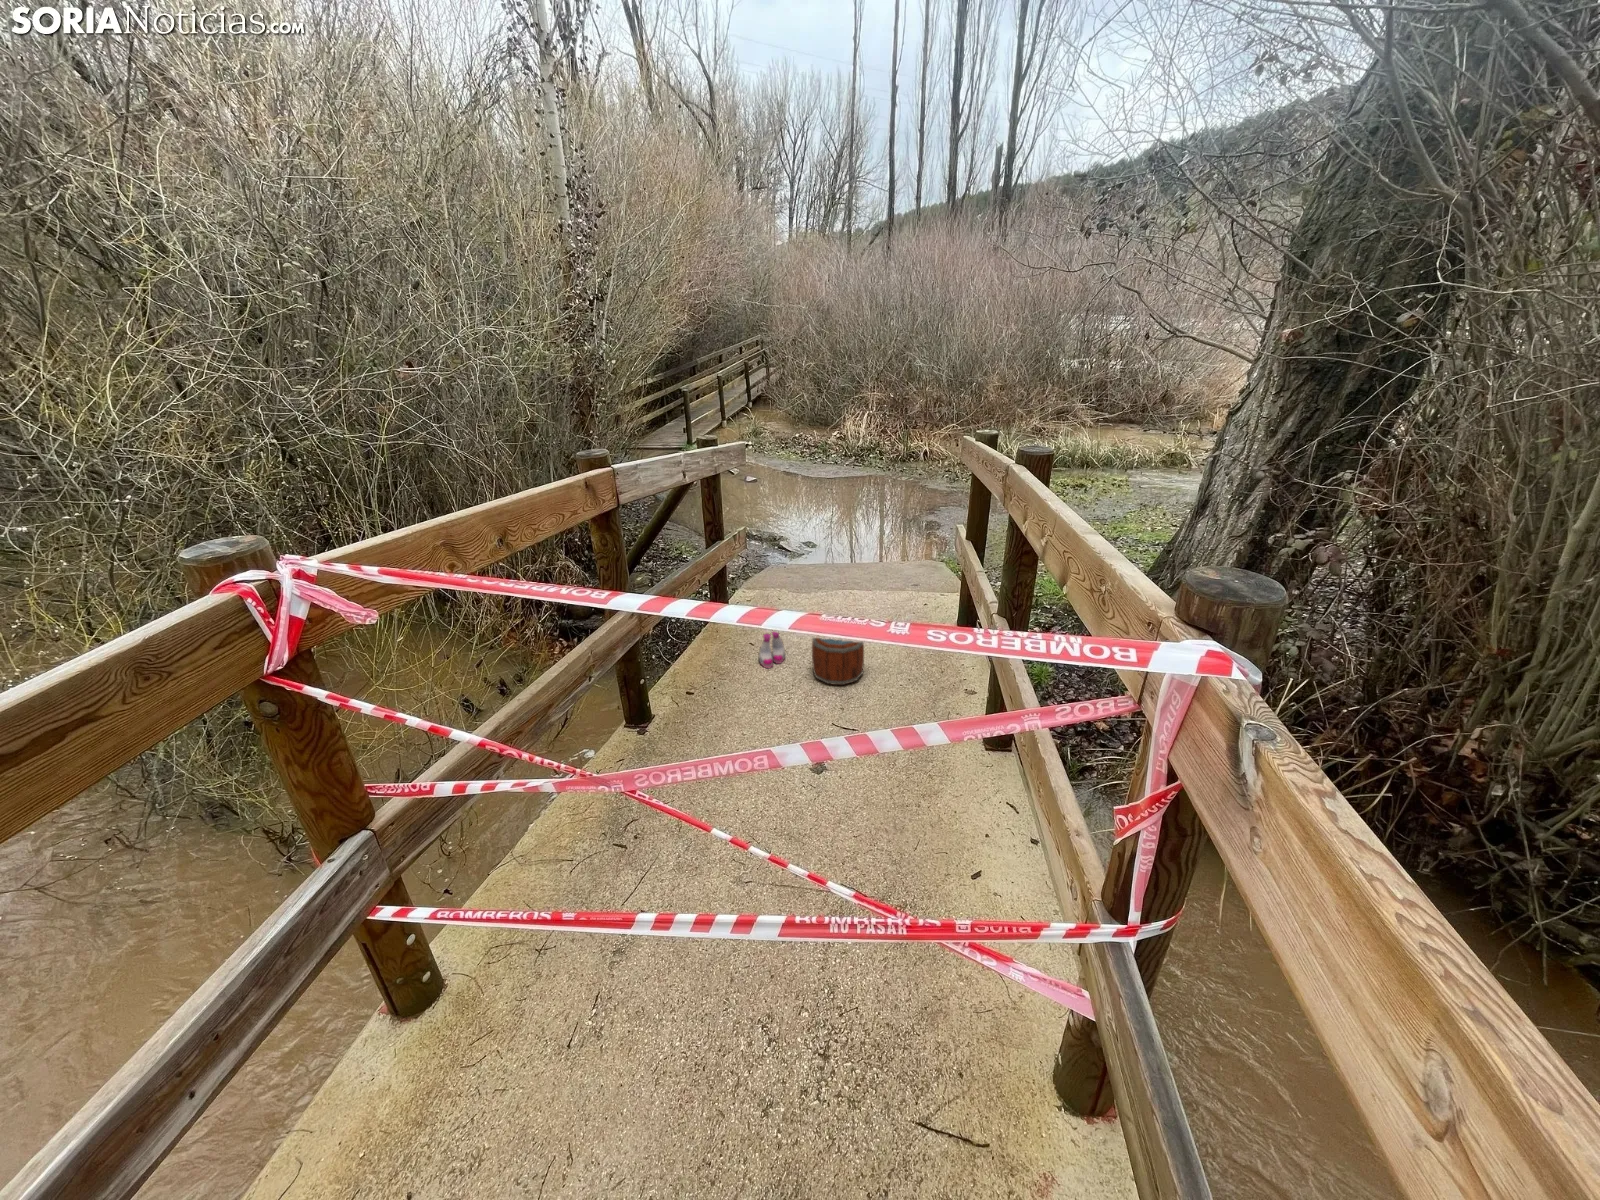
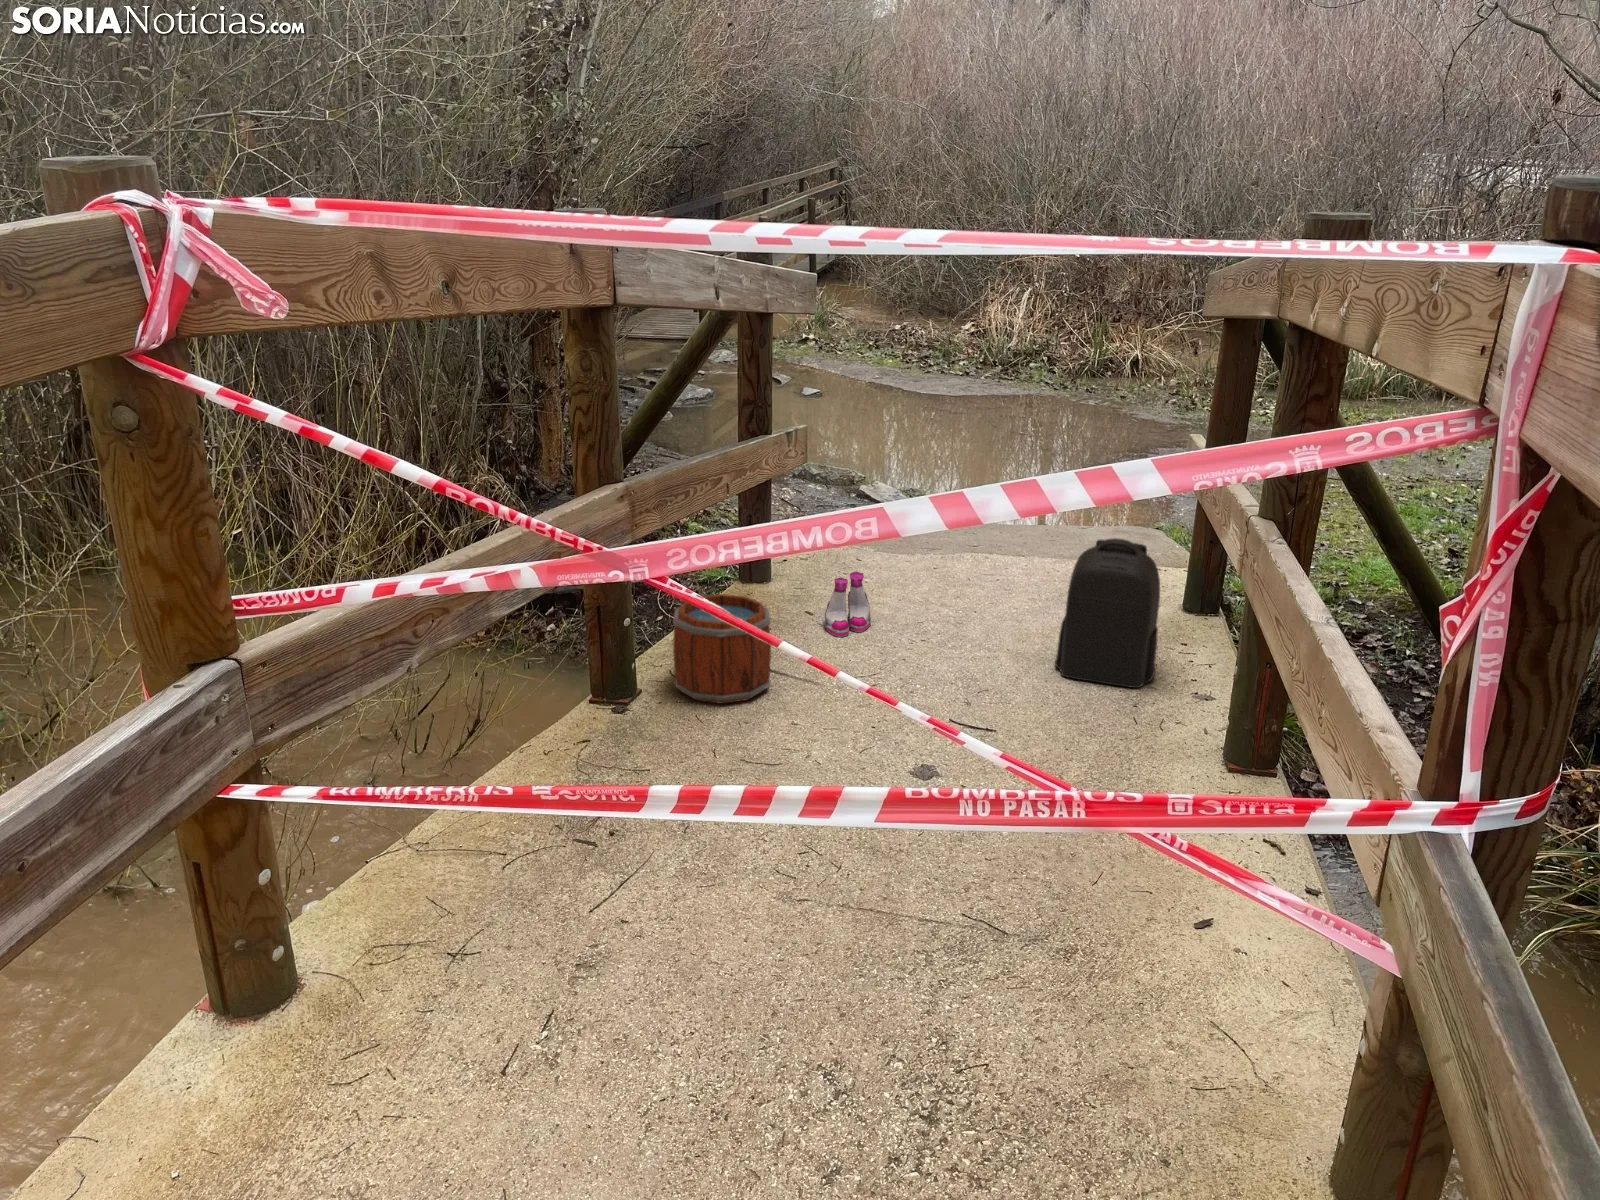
backpack: none [889,611,945,696] -> present [1055,538,1160,688]
bucket: present [812,638,864,685] -> present [673,594,771,704]

